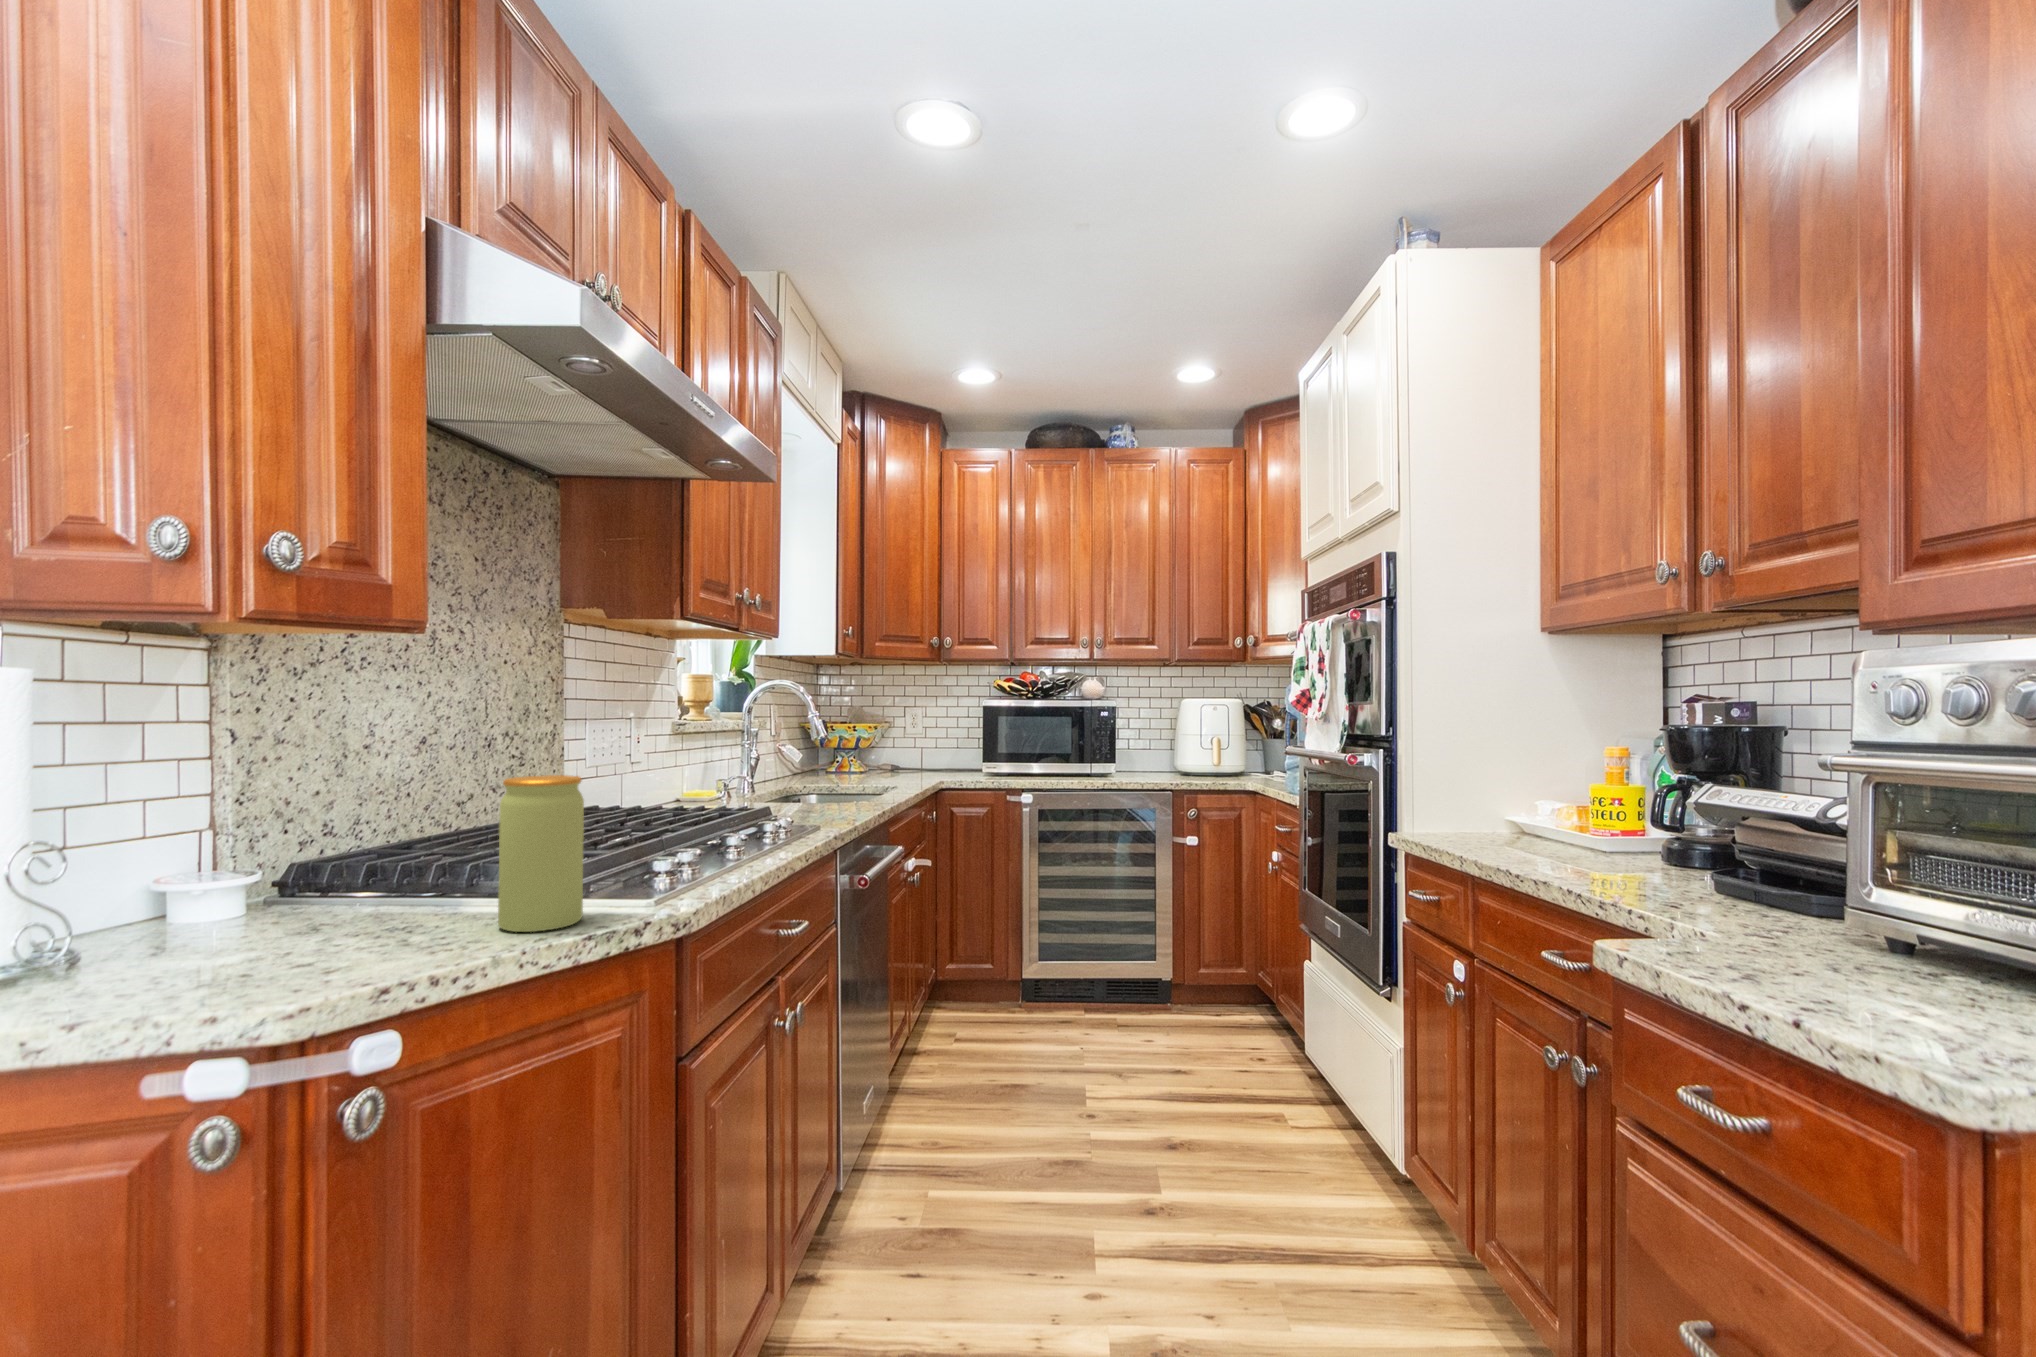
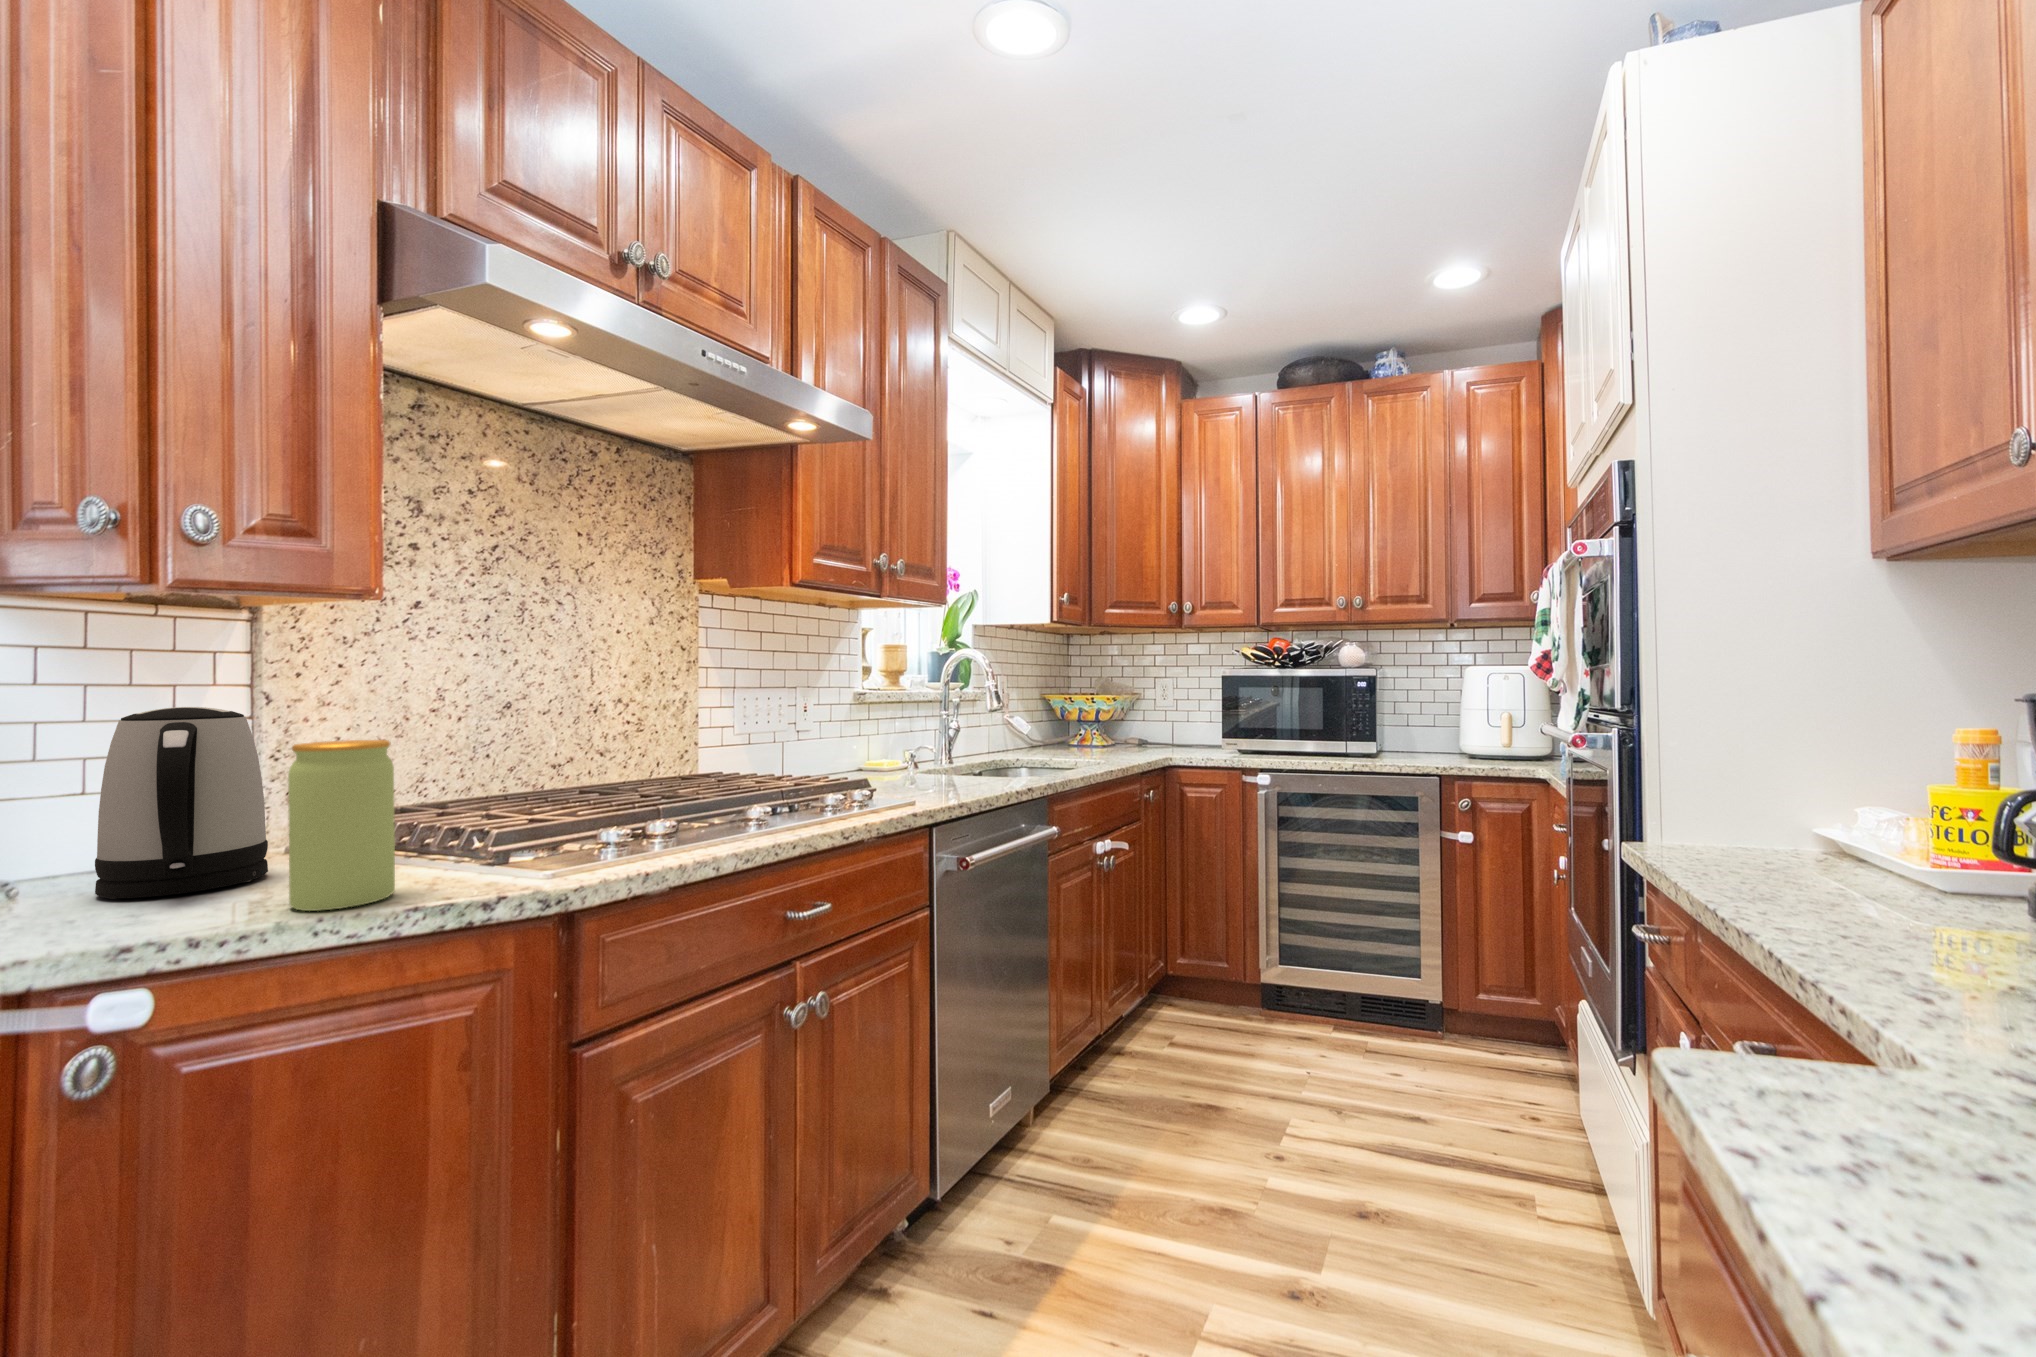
kettle: none [218,747,376,945] -> present [95,707,268,899]

